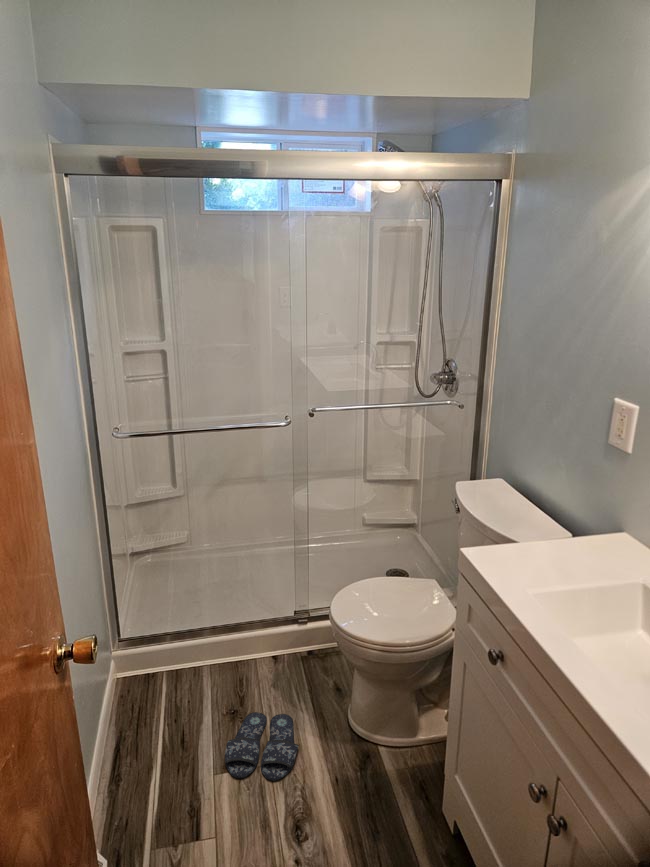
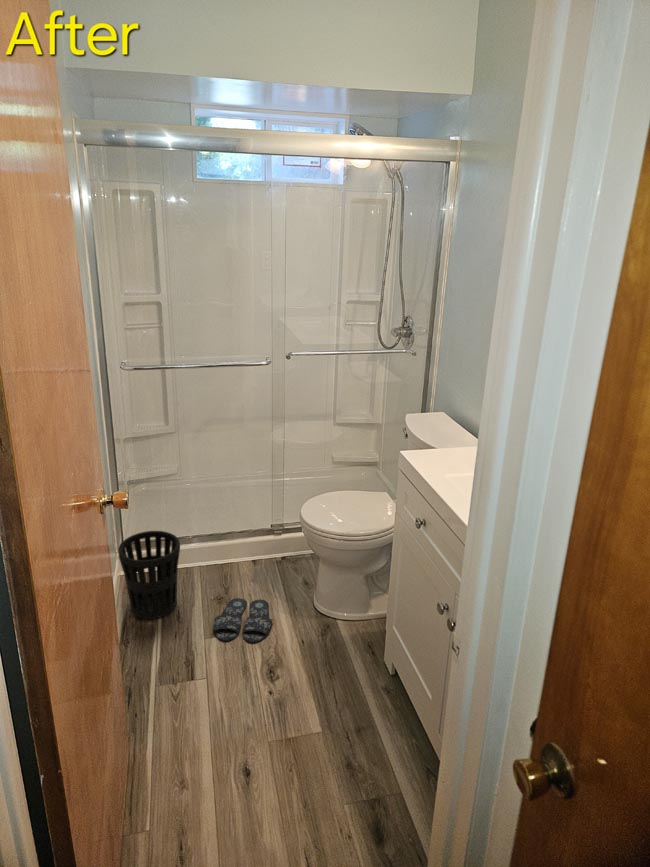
wastebasket: none [108,631,184,744] -> present [118,531,180,619]

